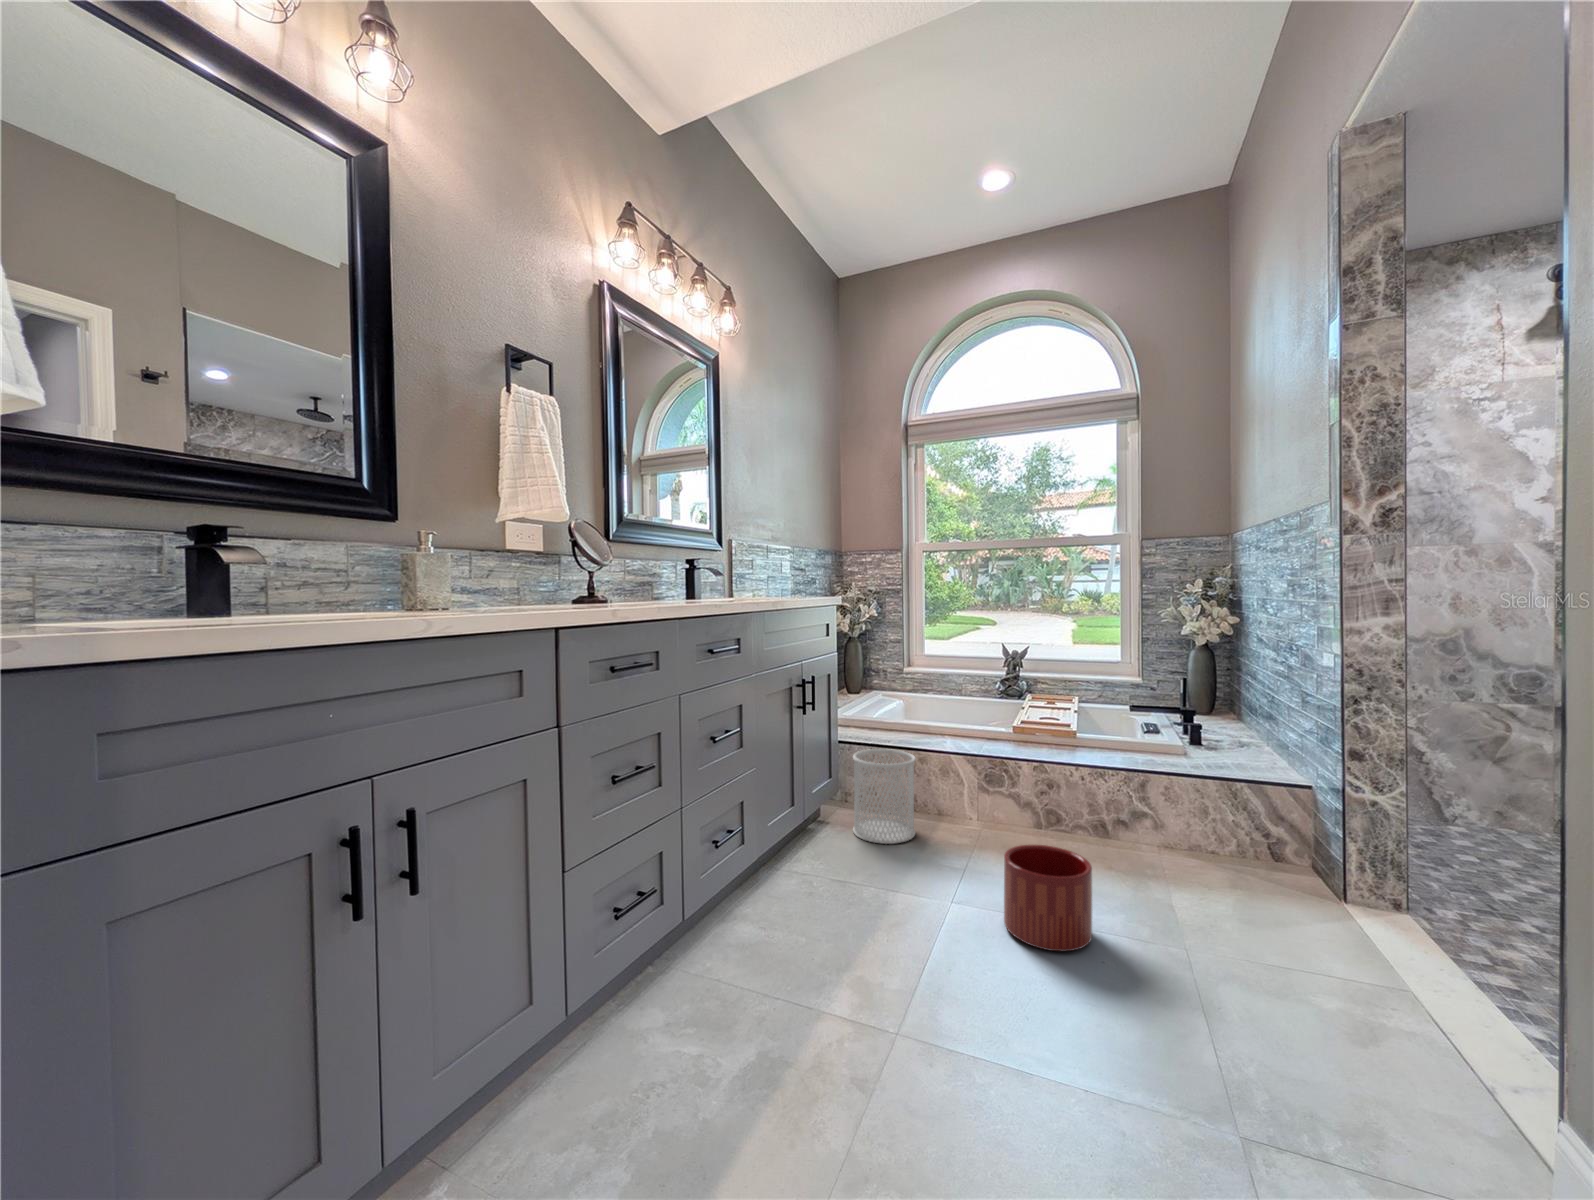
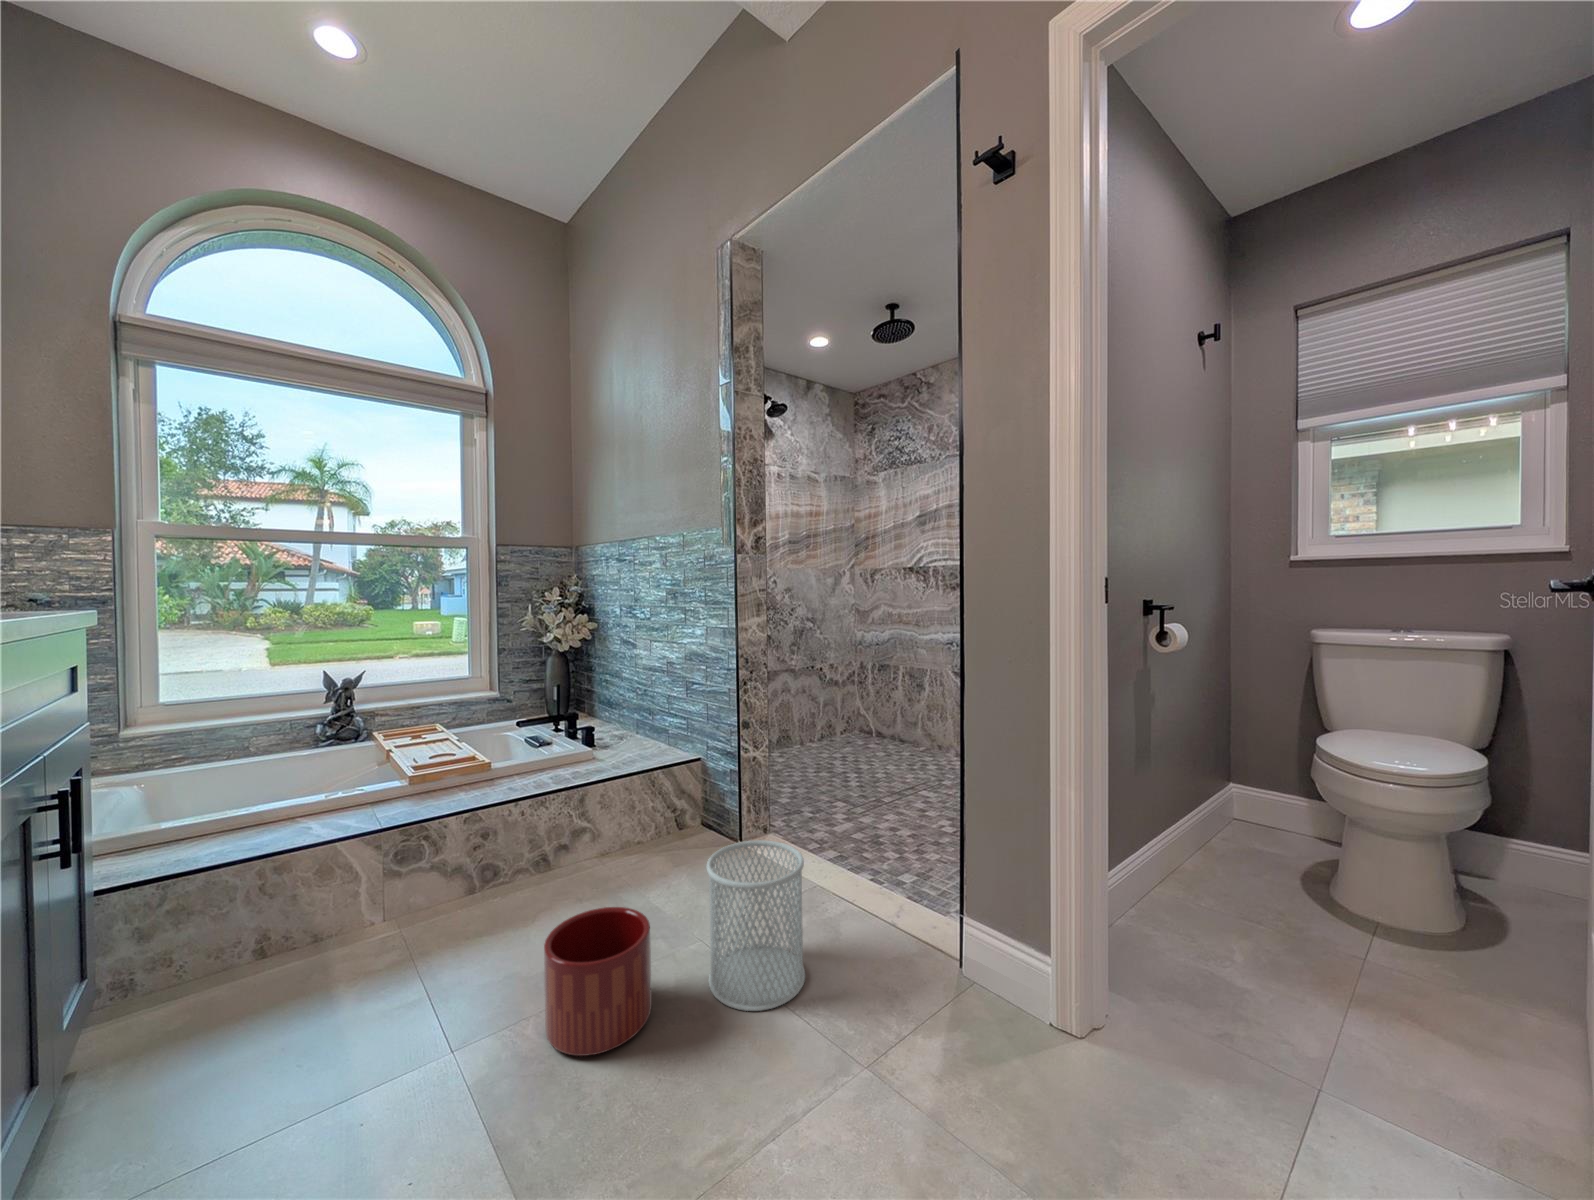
wastebasket: present [853,749,916,844] -> present [707,840,805,1011]

